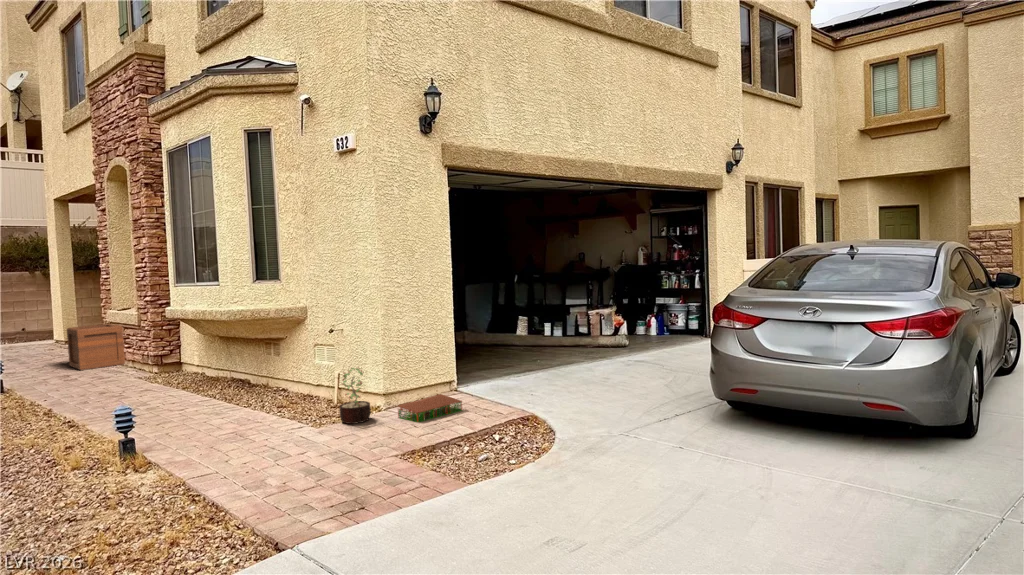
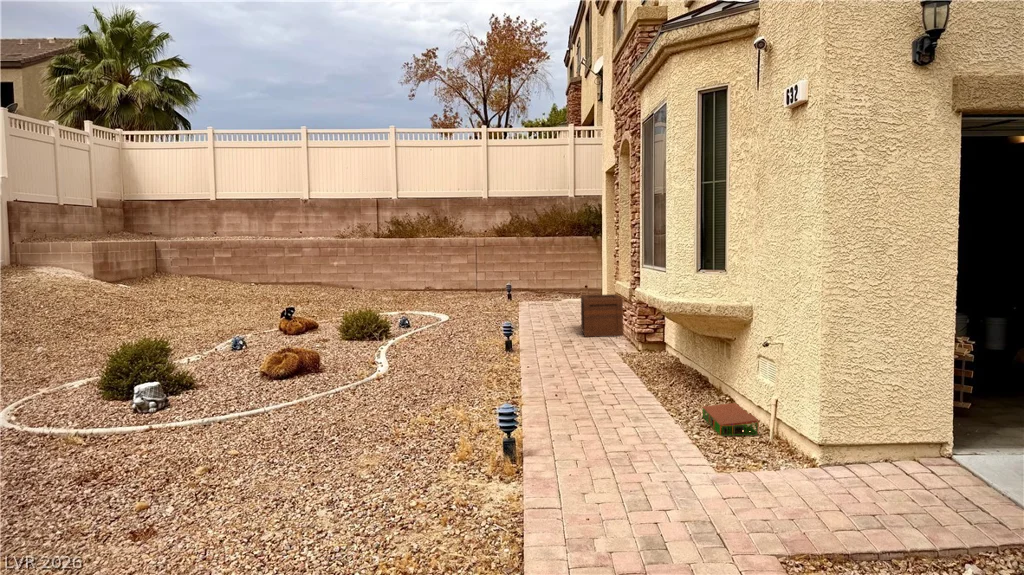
decorative plant: present [340,368,371,424] -> none [757,398,802,475]
storage bin: present [398,394,462,422] -> present [702,403,759,435]

